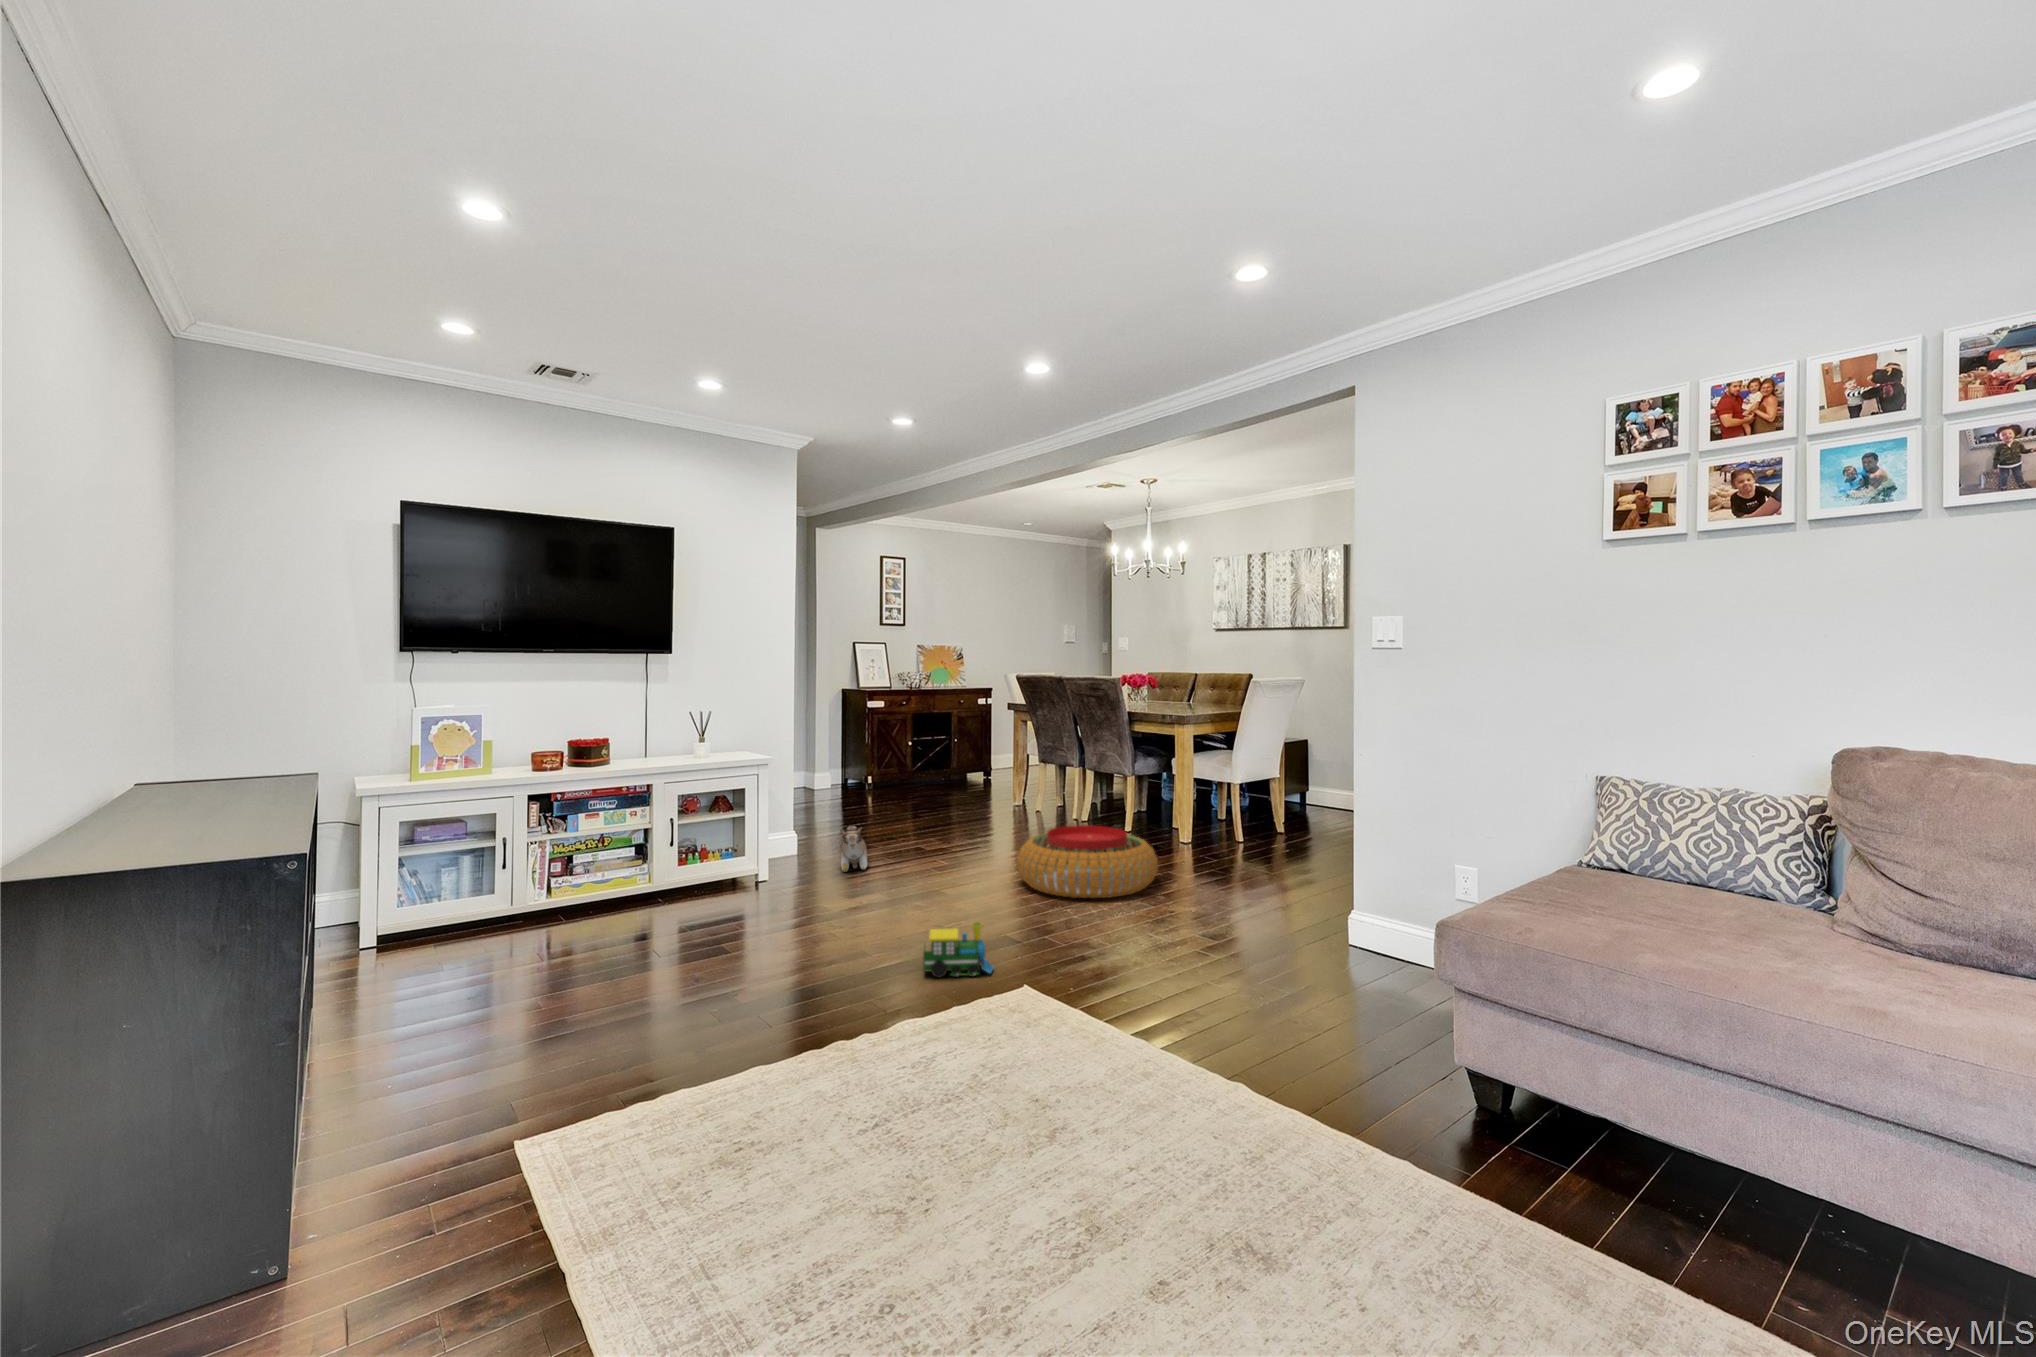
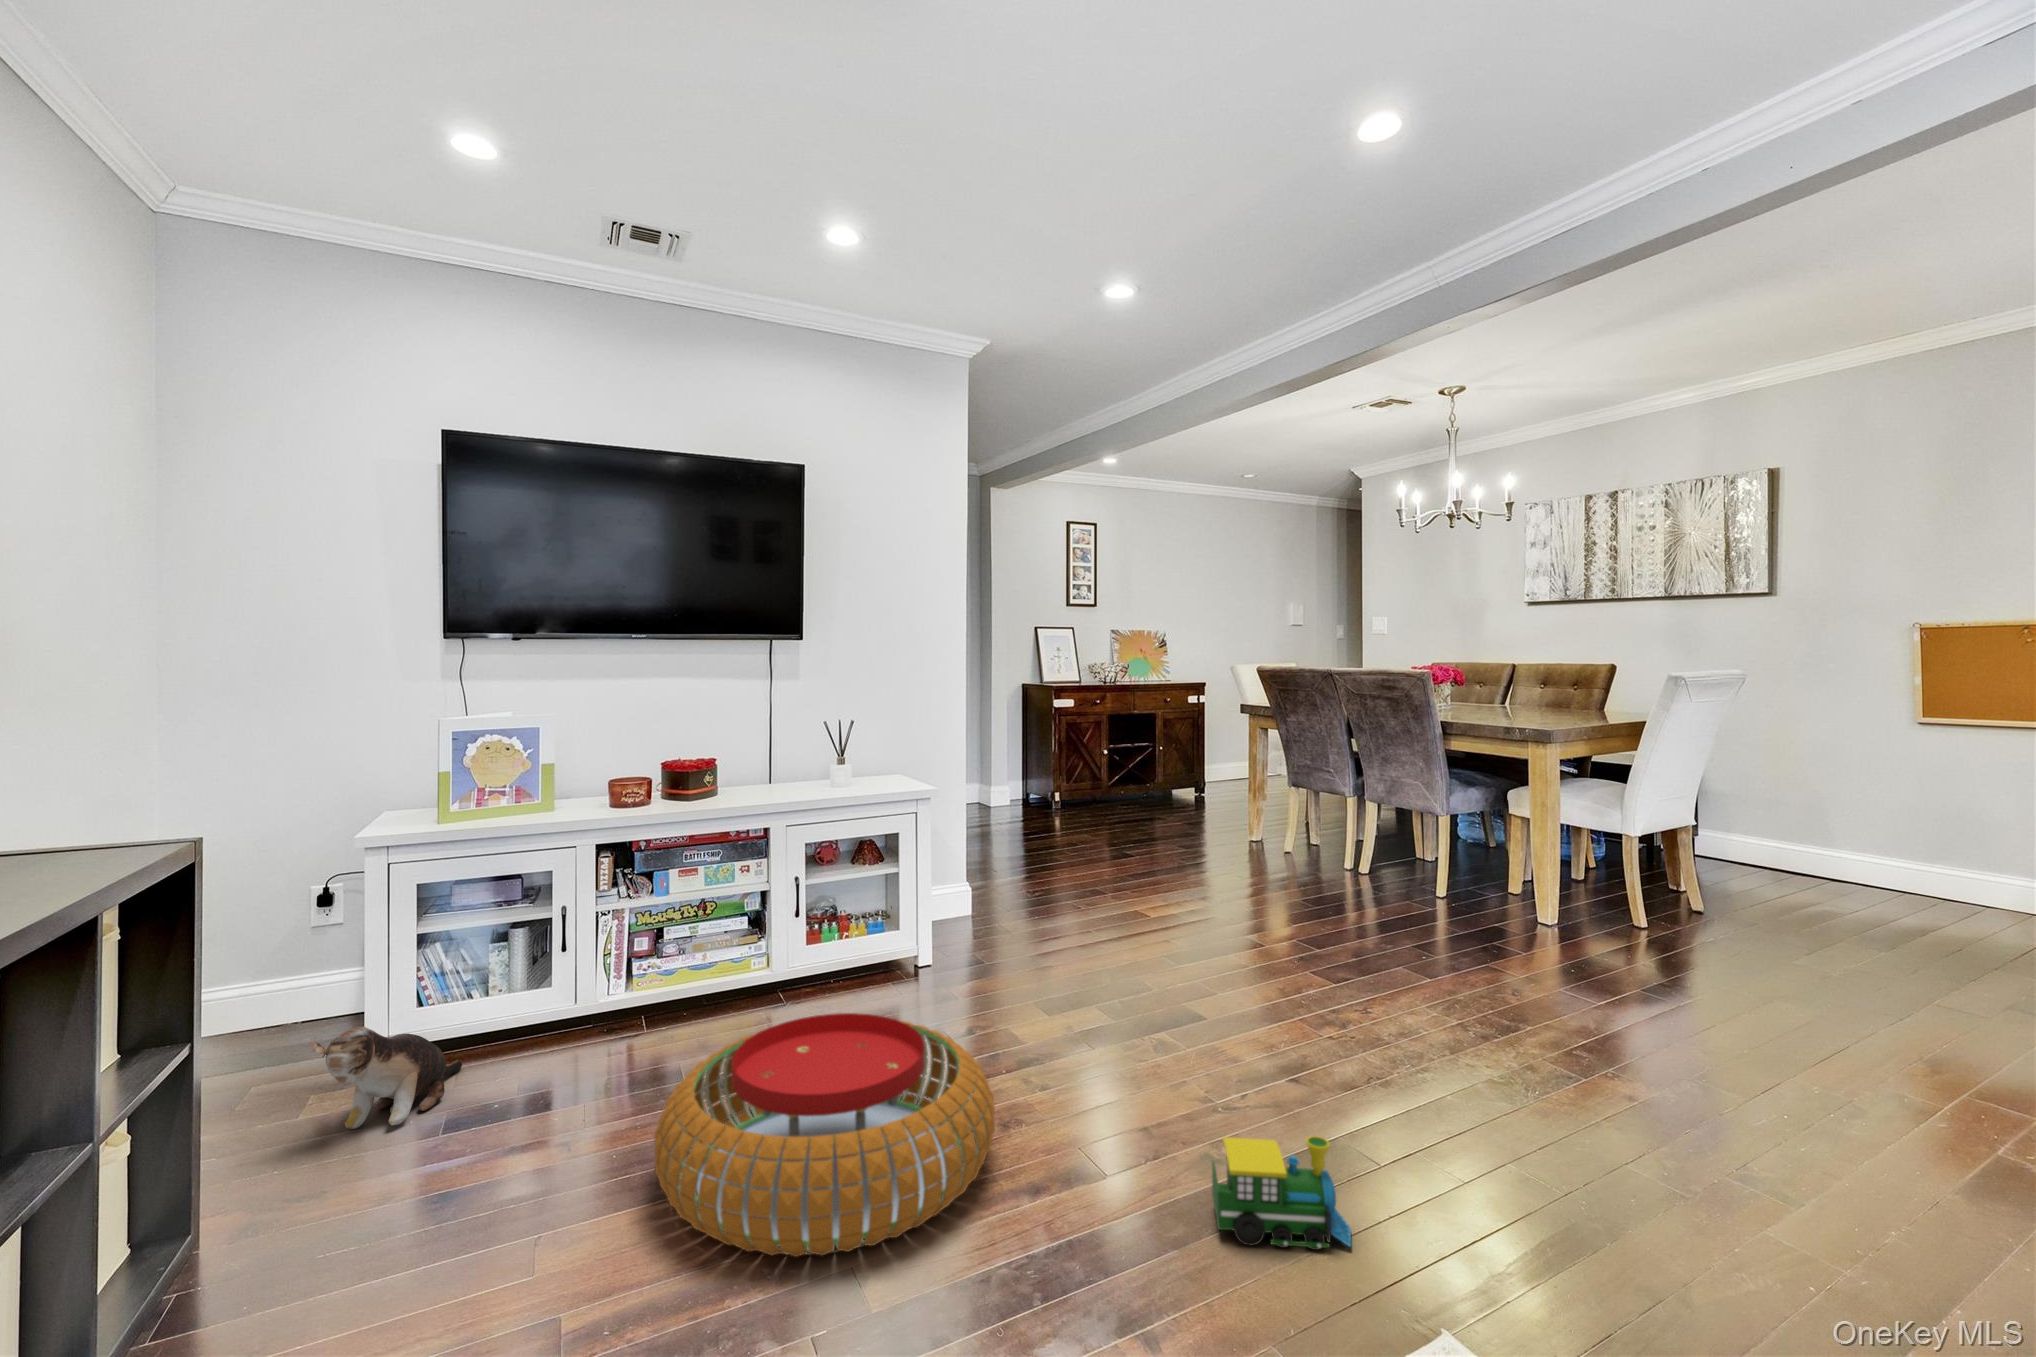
pouf: present [1017,825,1158,898] -> present [654,1013,995,1257]
plush toy: present [840,826,869,872] -> present [311,1026,462,1129]

